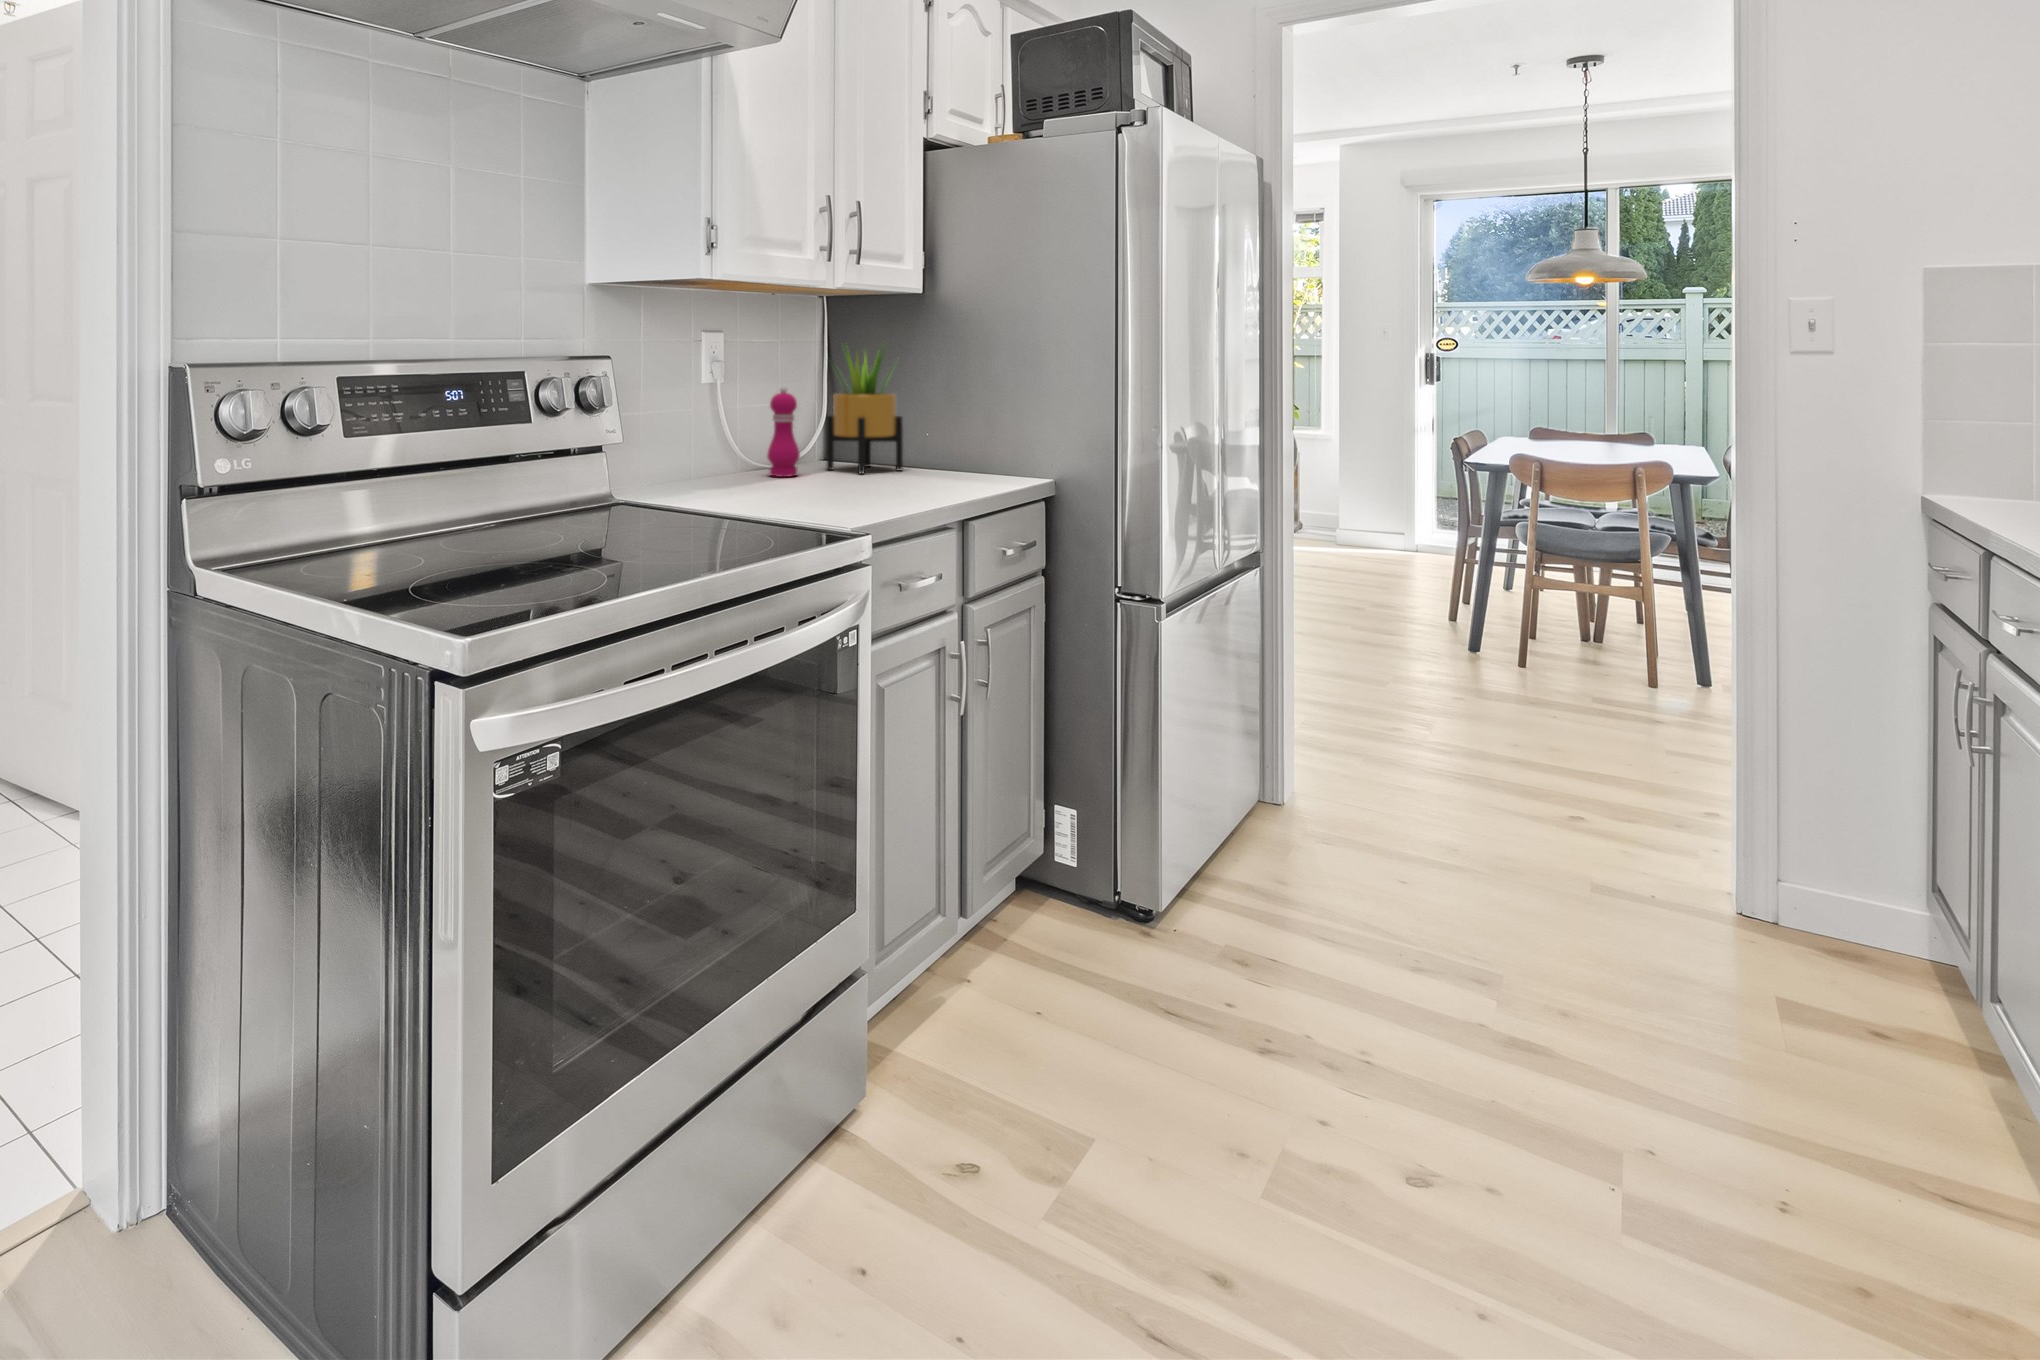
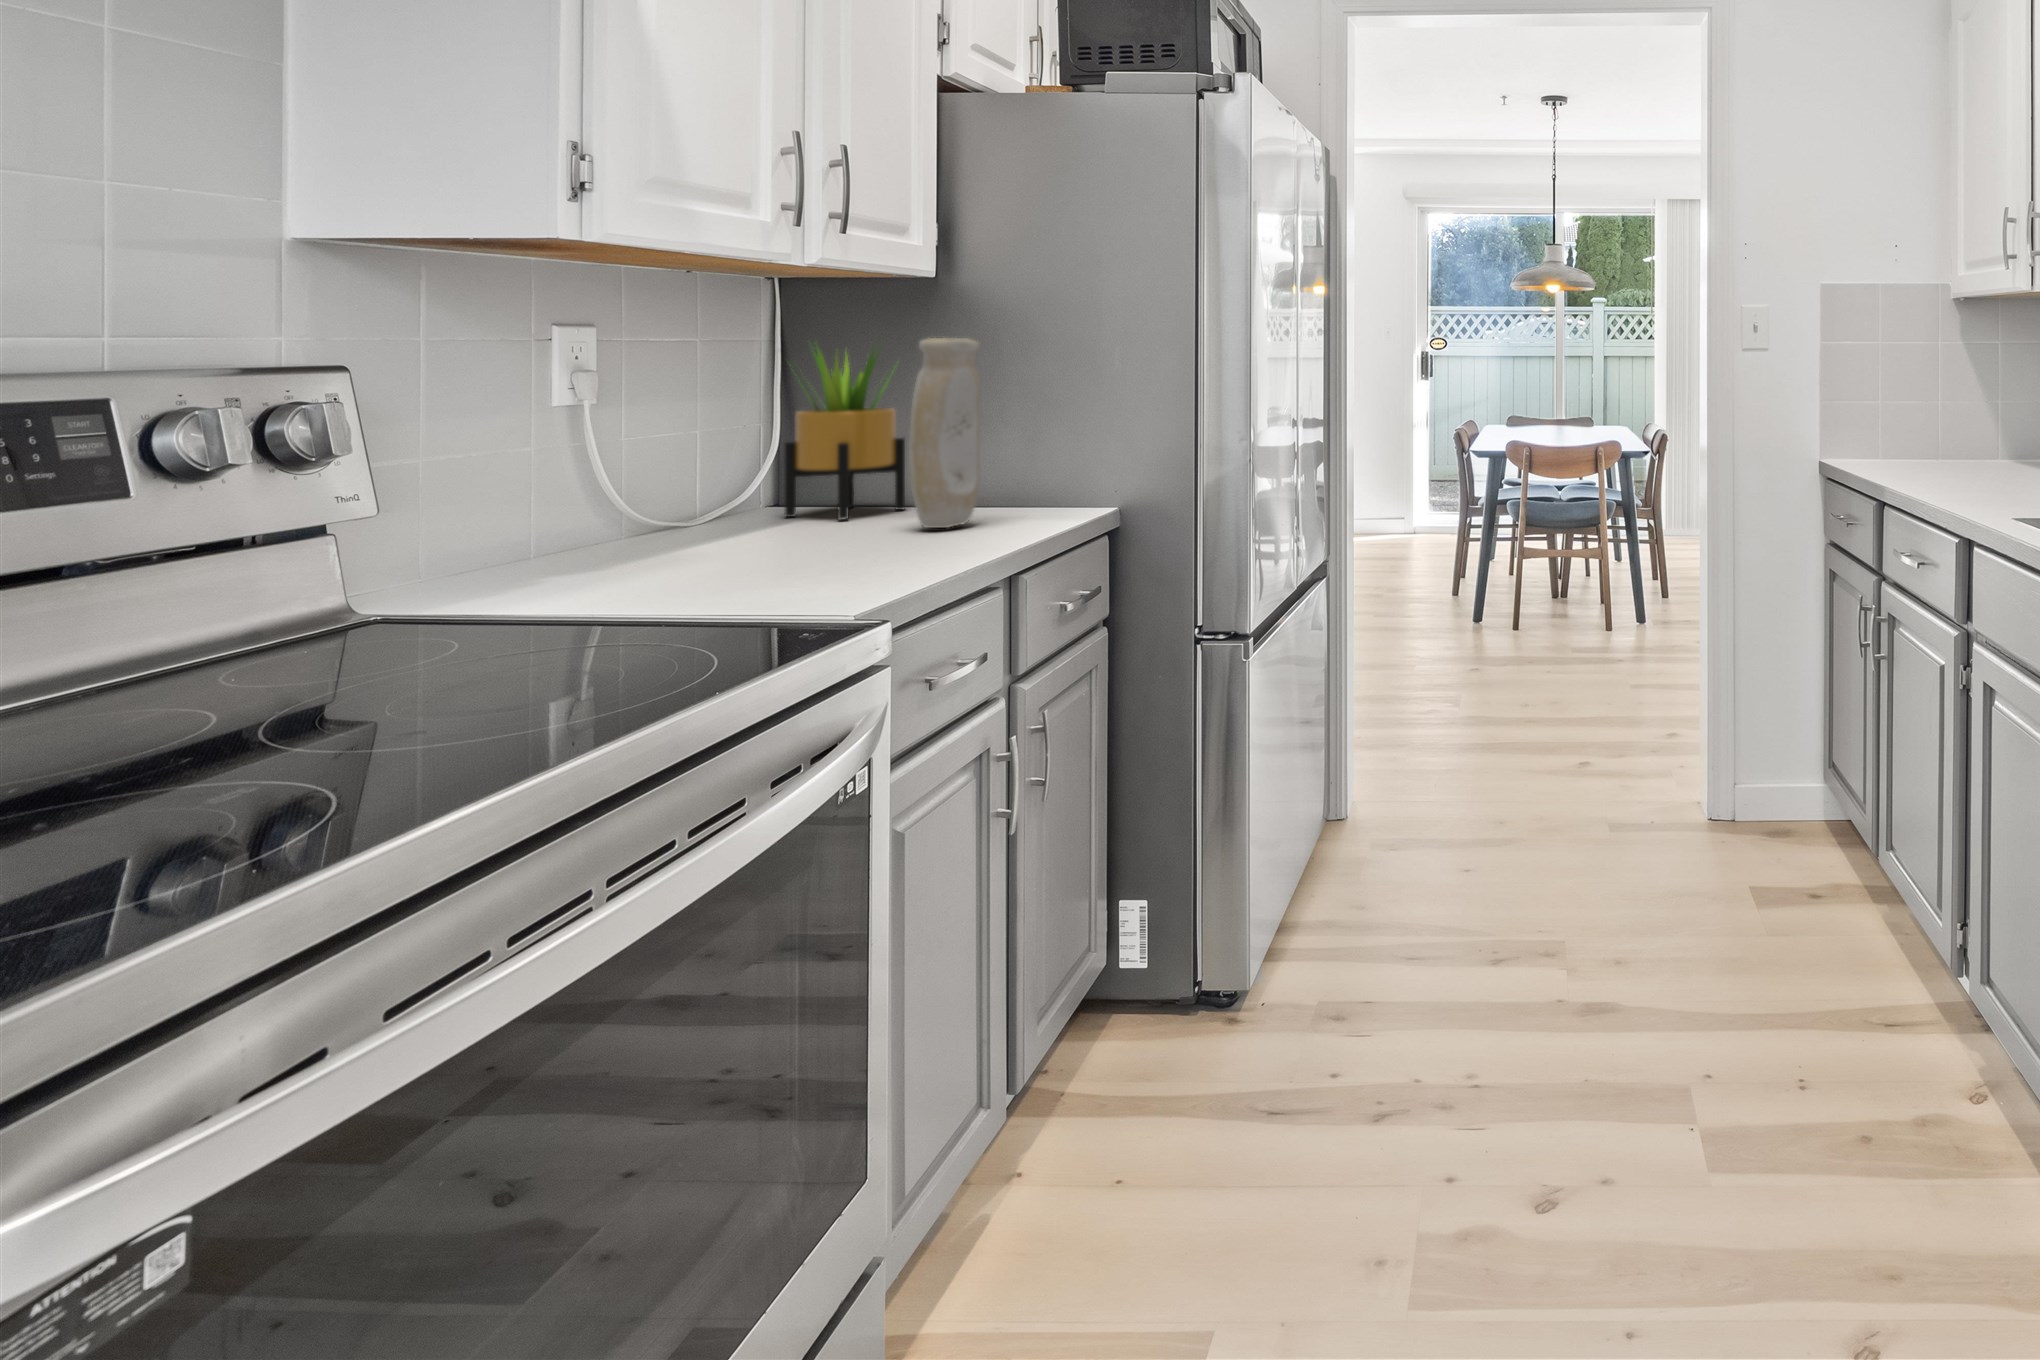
vase: none [900,341,948,483] -> present [909,338,980,528]
pepper mill: present [767,386,800,477] -> none [683,403,741,536]

